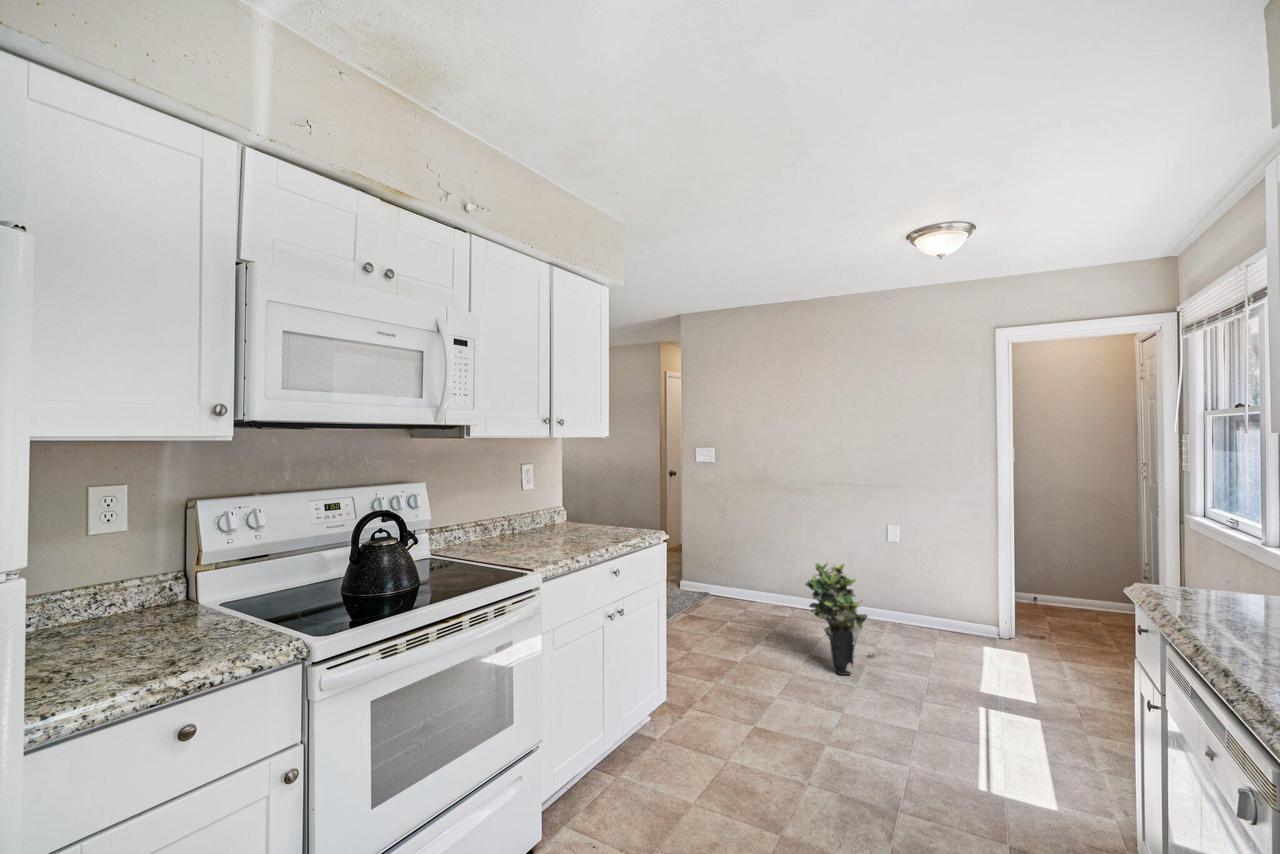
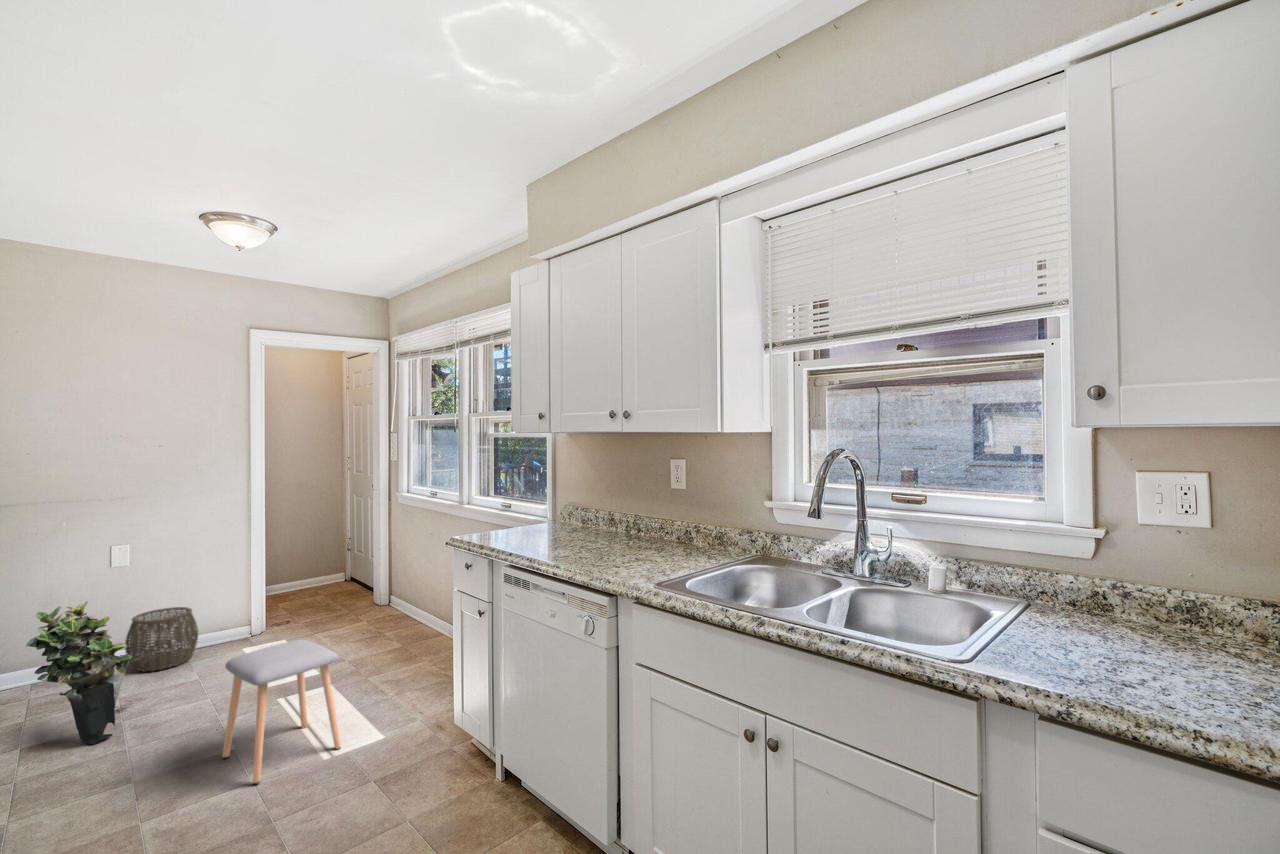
woven basket: none [890,586,946,640] -> present [125,607,199,672]
stool: none [903,645,1004,788] -> present [222,640,341,784]

